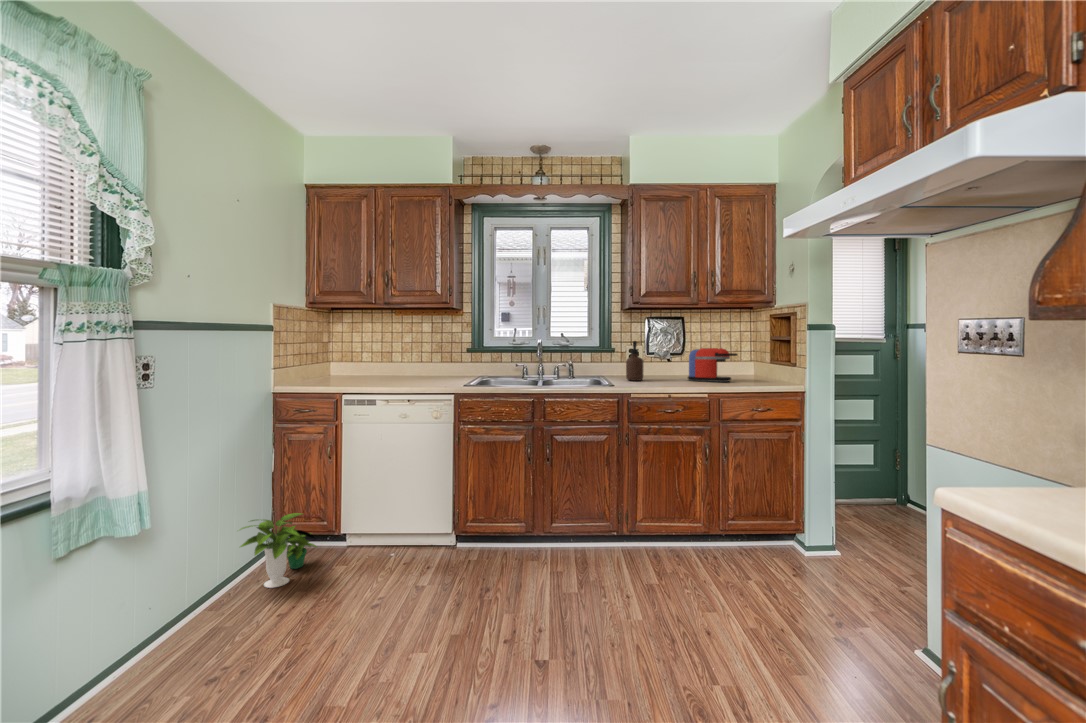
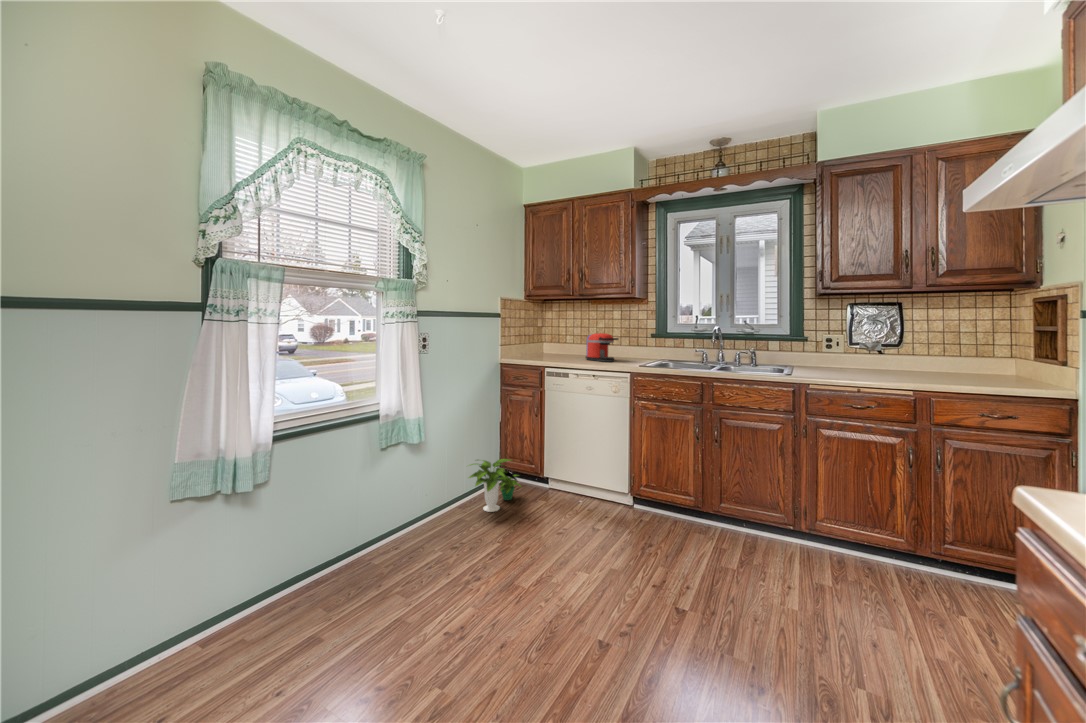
soap dispenser: present [626,341,643,381] -> none [818,329,841,372]
coffee maker: present [688,348,738,382] -> present [586,333,618,361]

